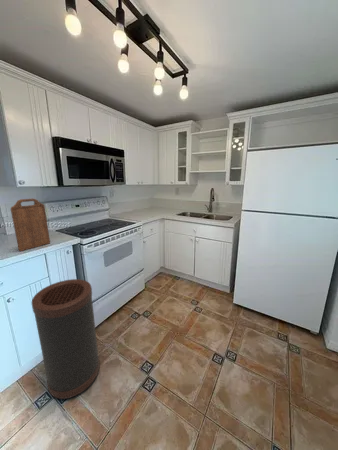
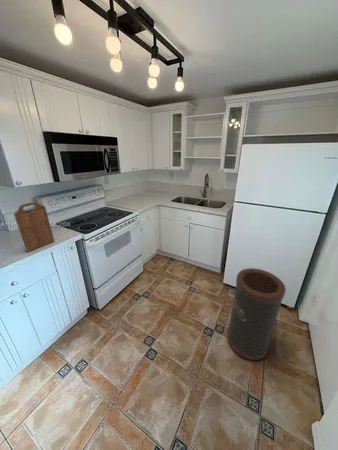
trash can: present [32,279,100,399] -> present [227,268,286,360]

